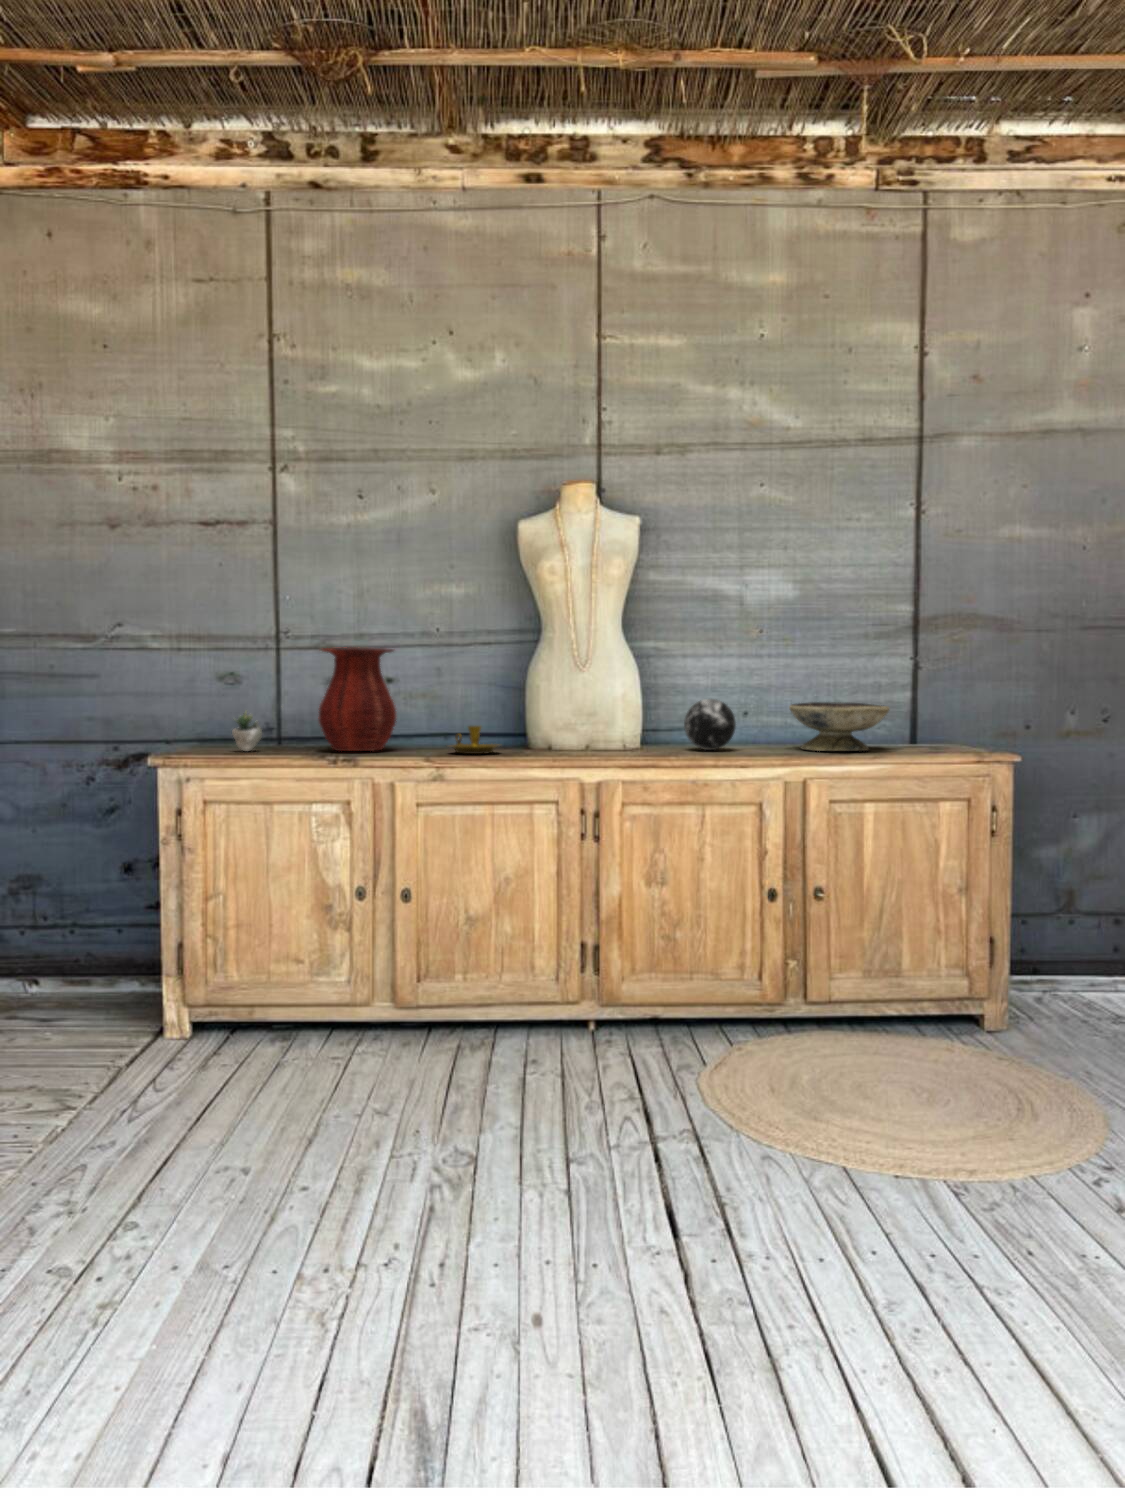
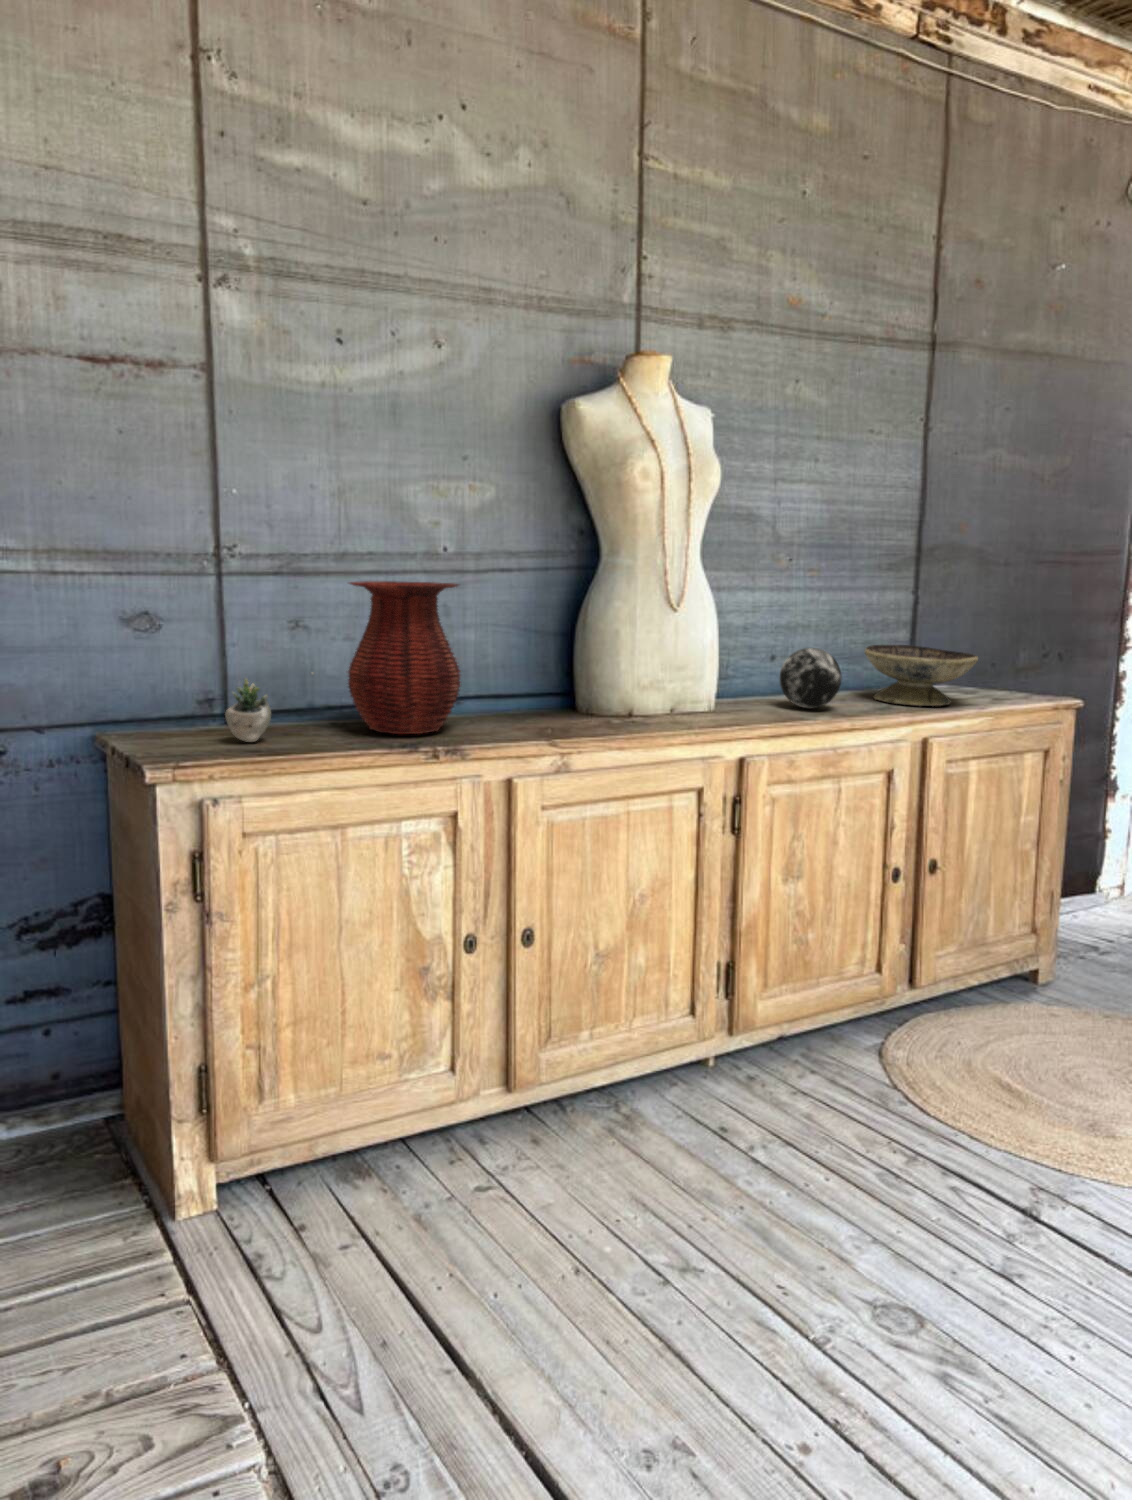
candlestick: present [451,726,497,754] -> none [528,690,609,731]

